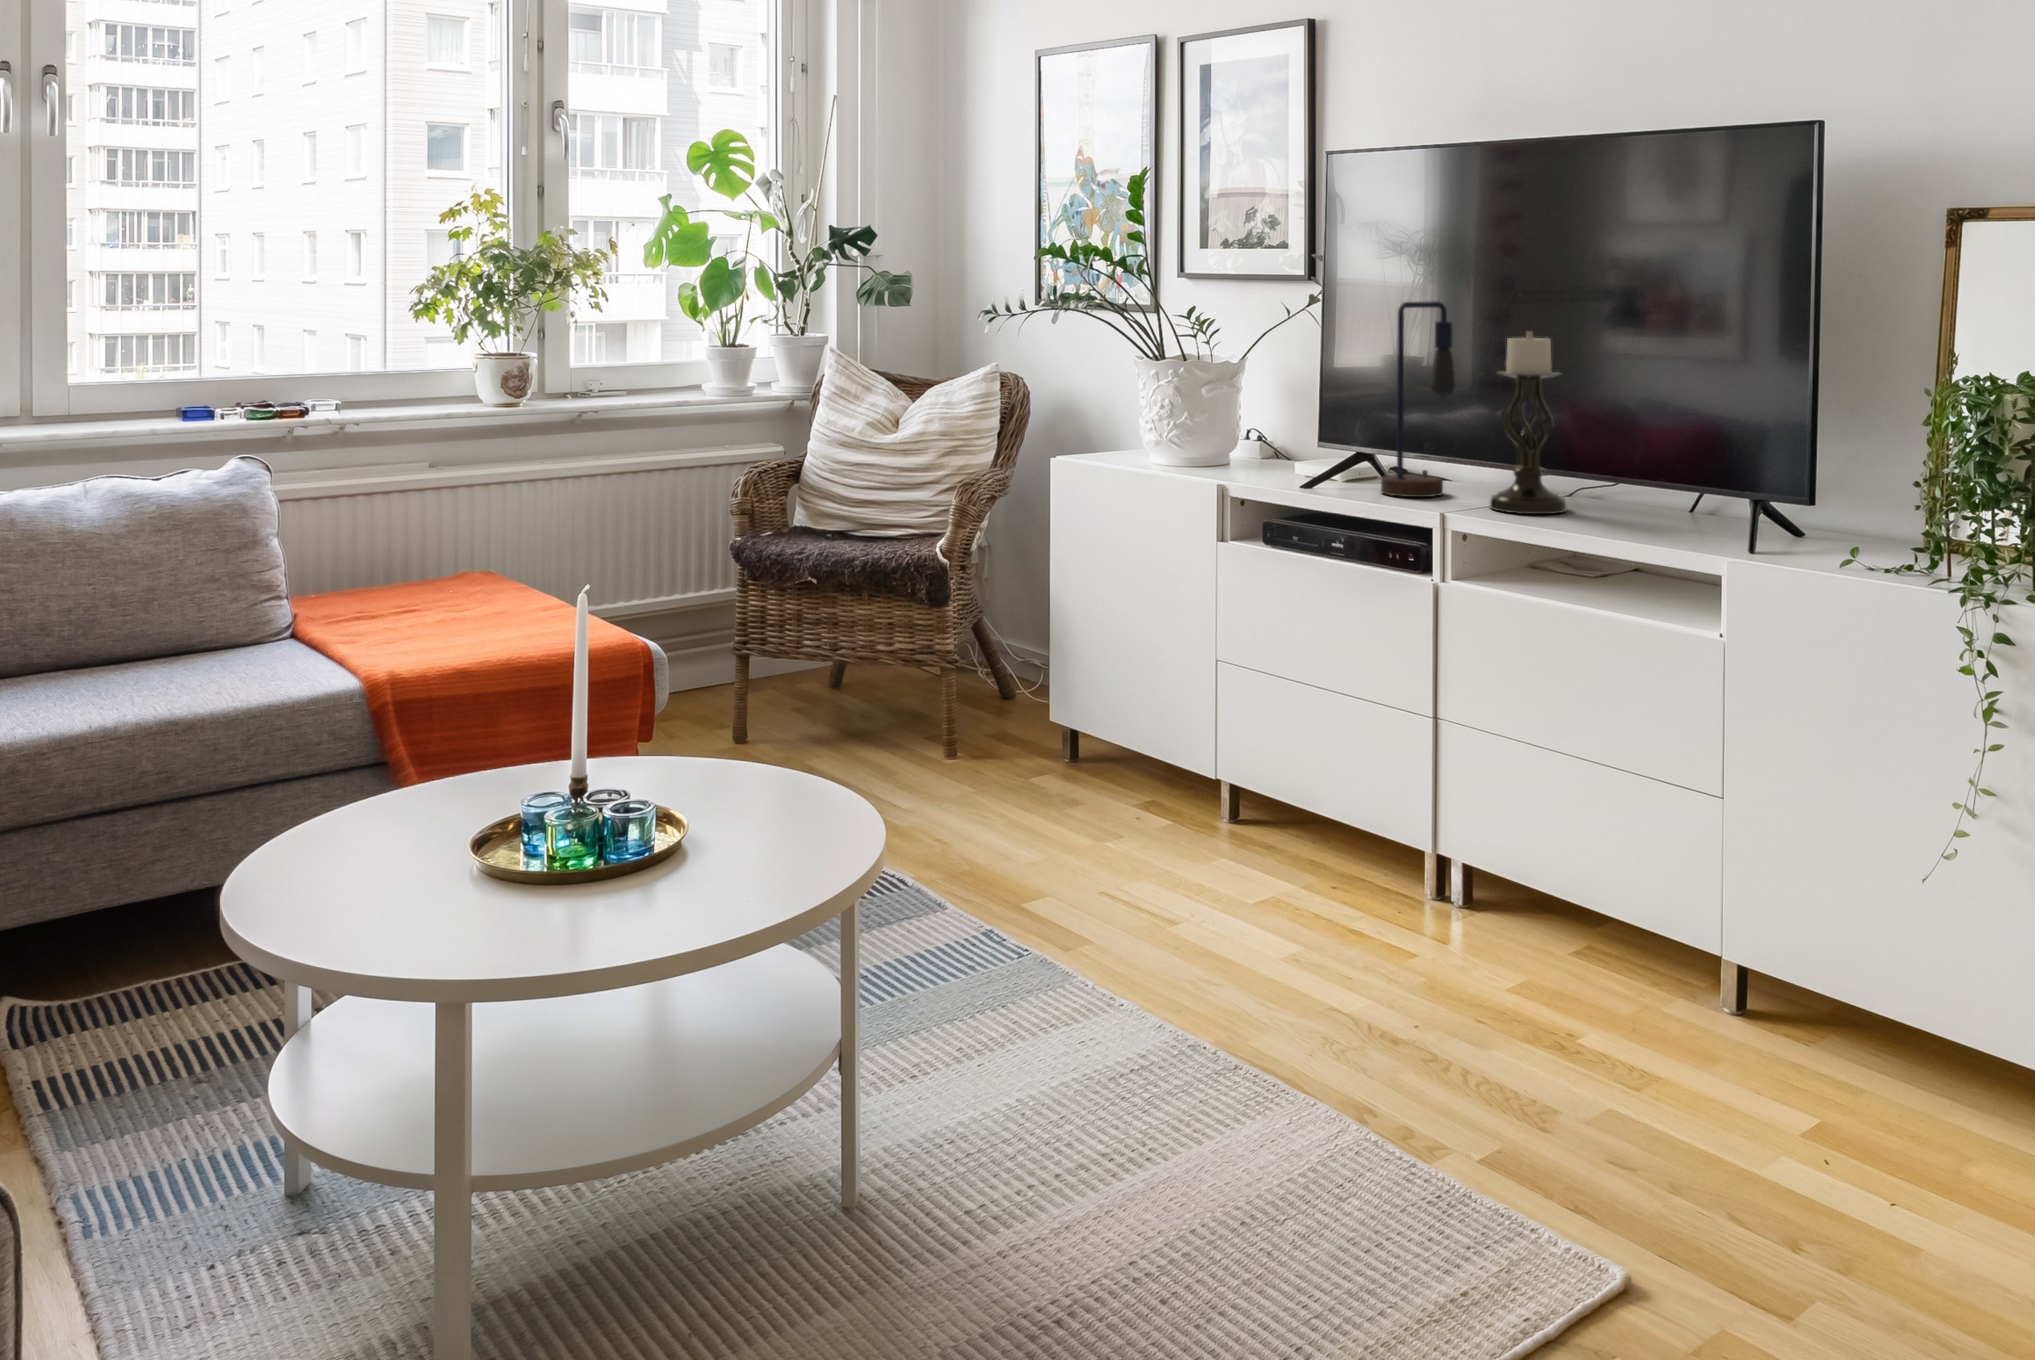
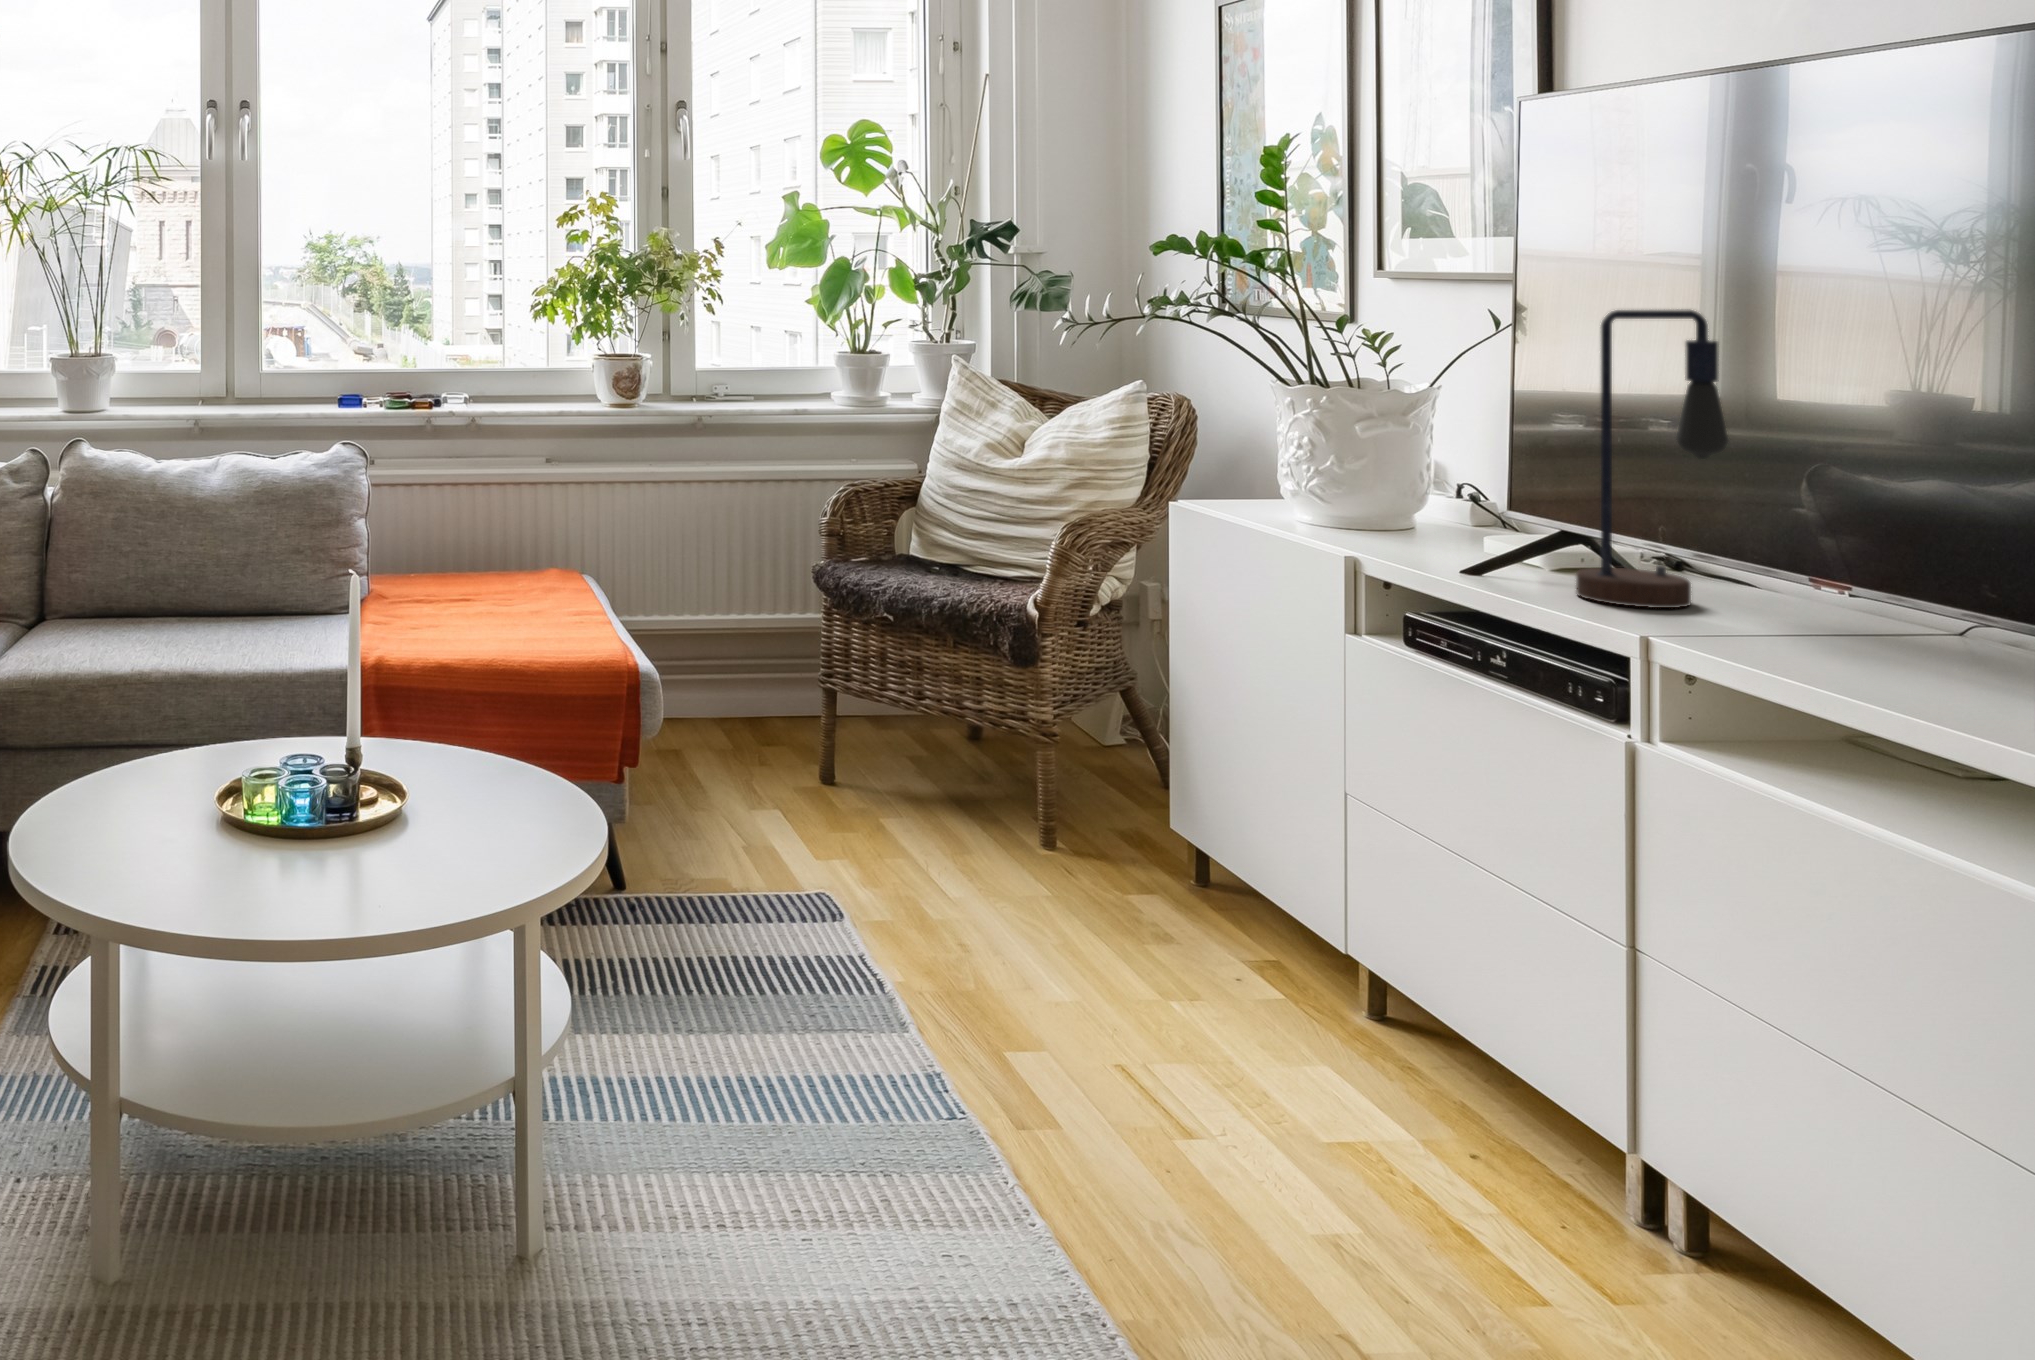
candle holder: present [1490,332,1567,514] -> none [1746,359,1908,660]

